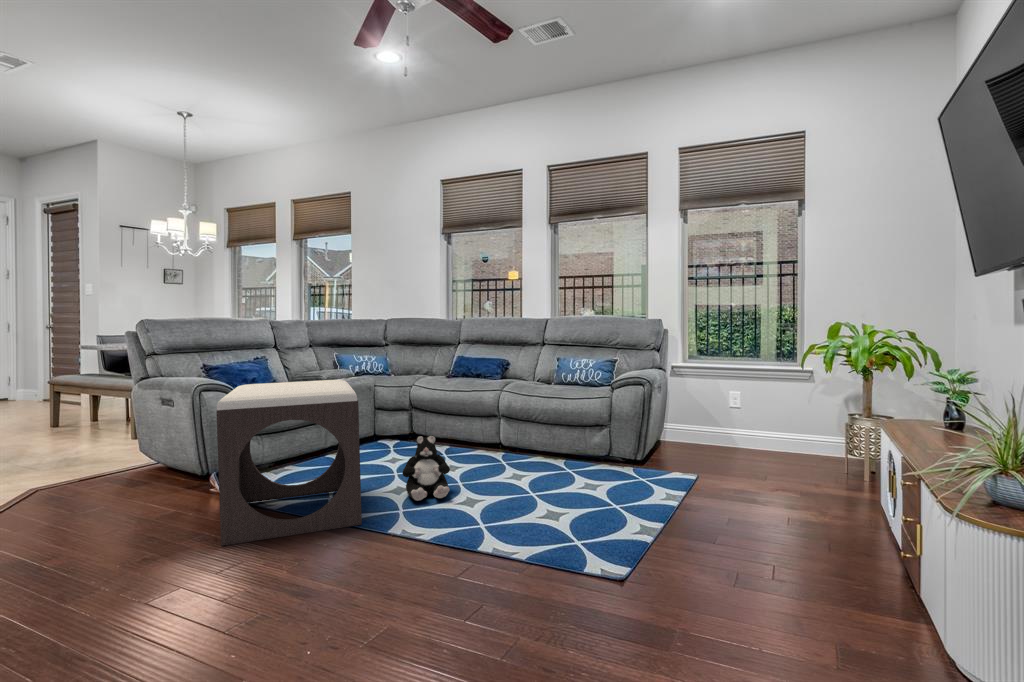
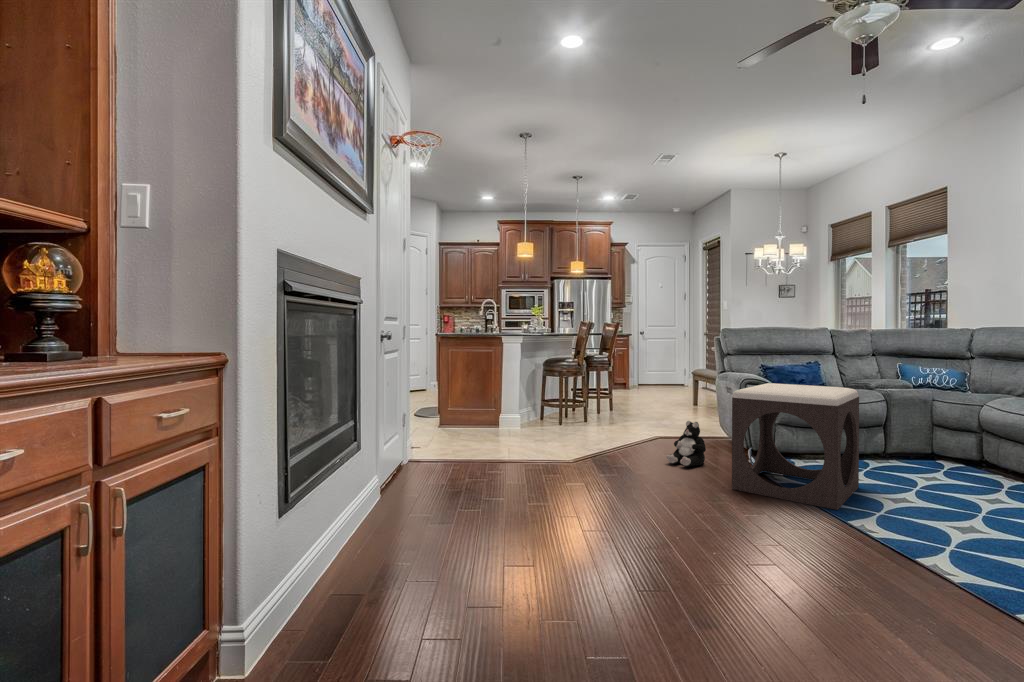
plush toy: present [402,435,450,501] -> present [666,421,706,467]

